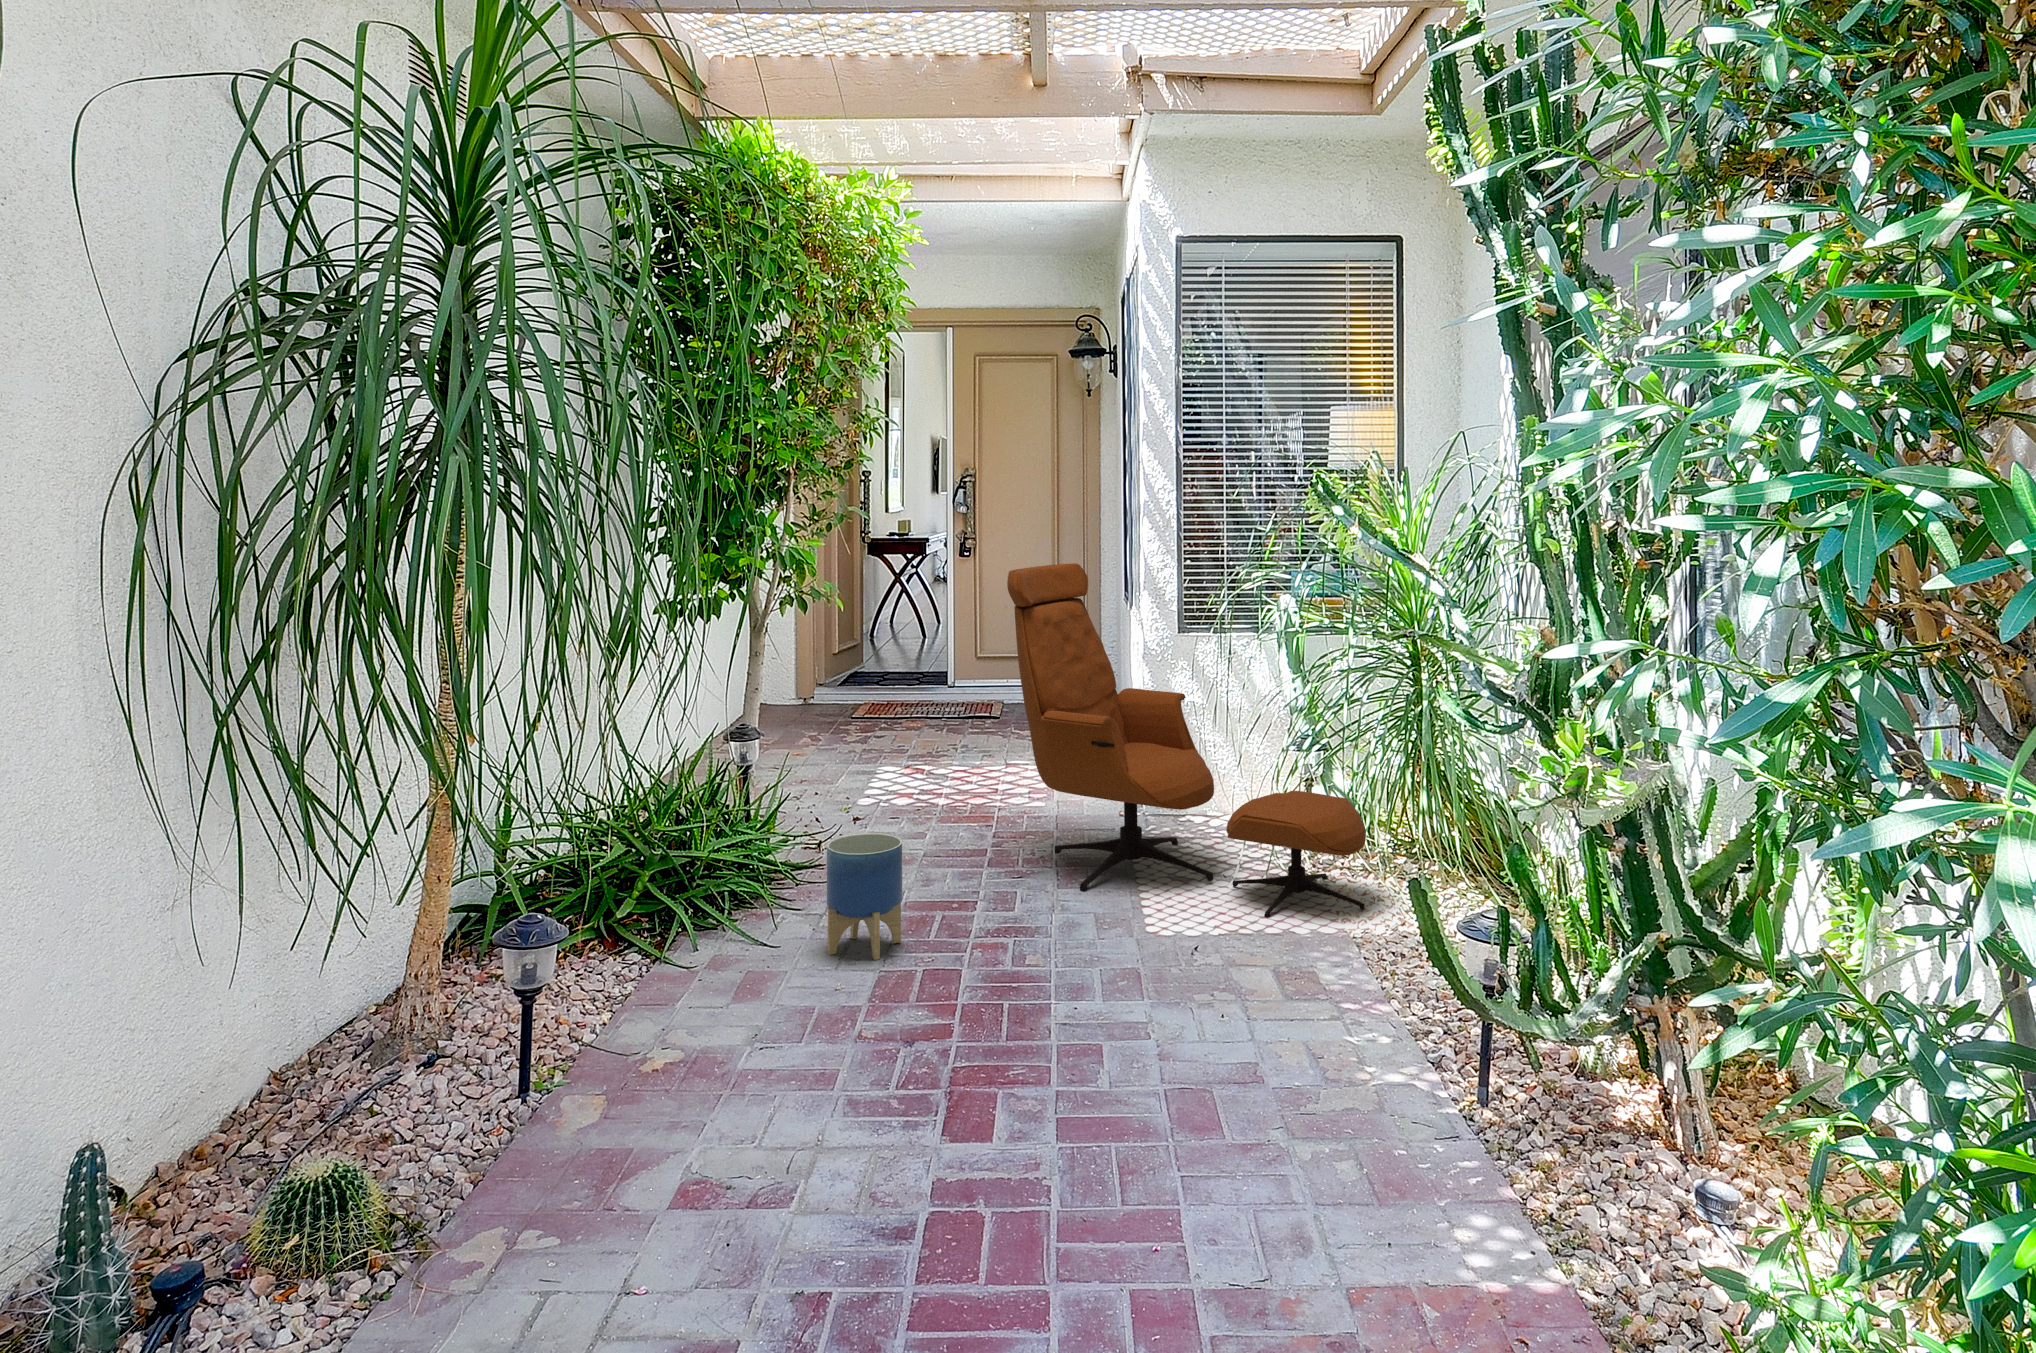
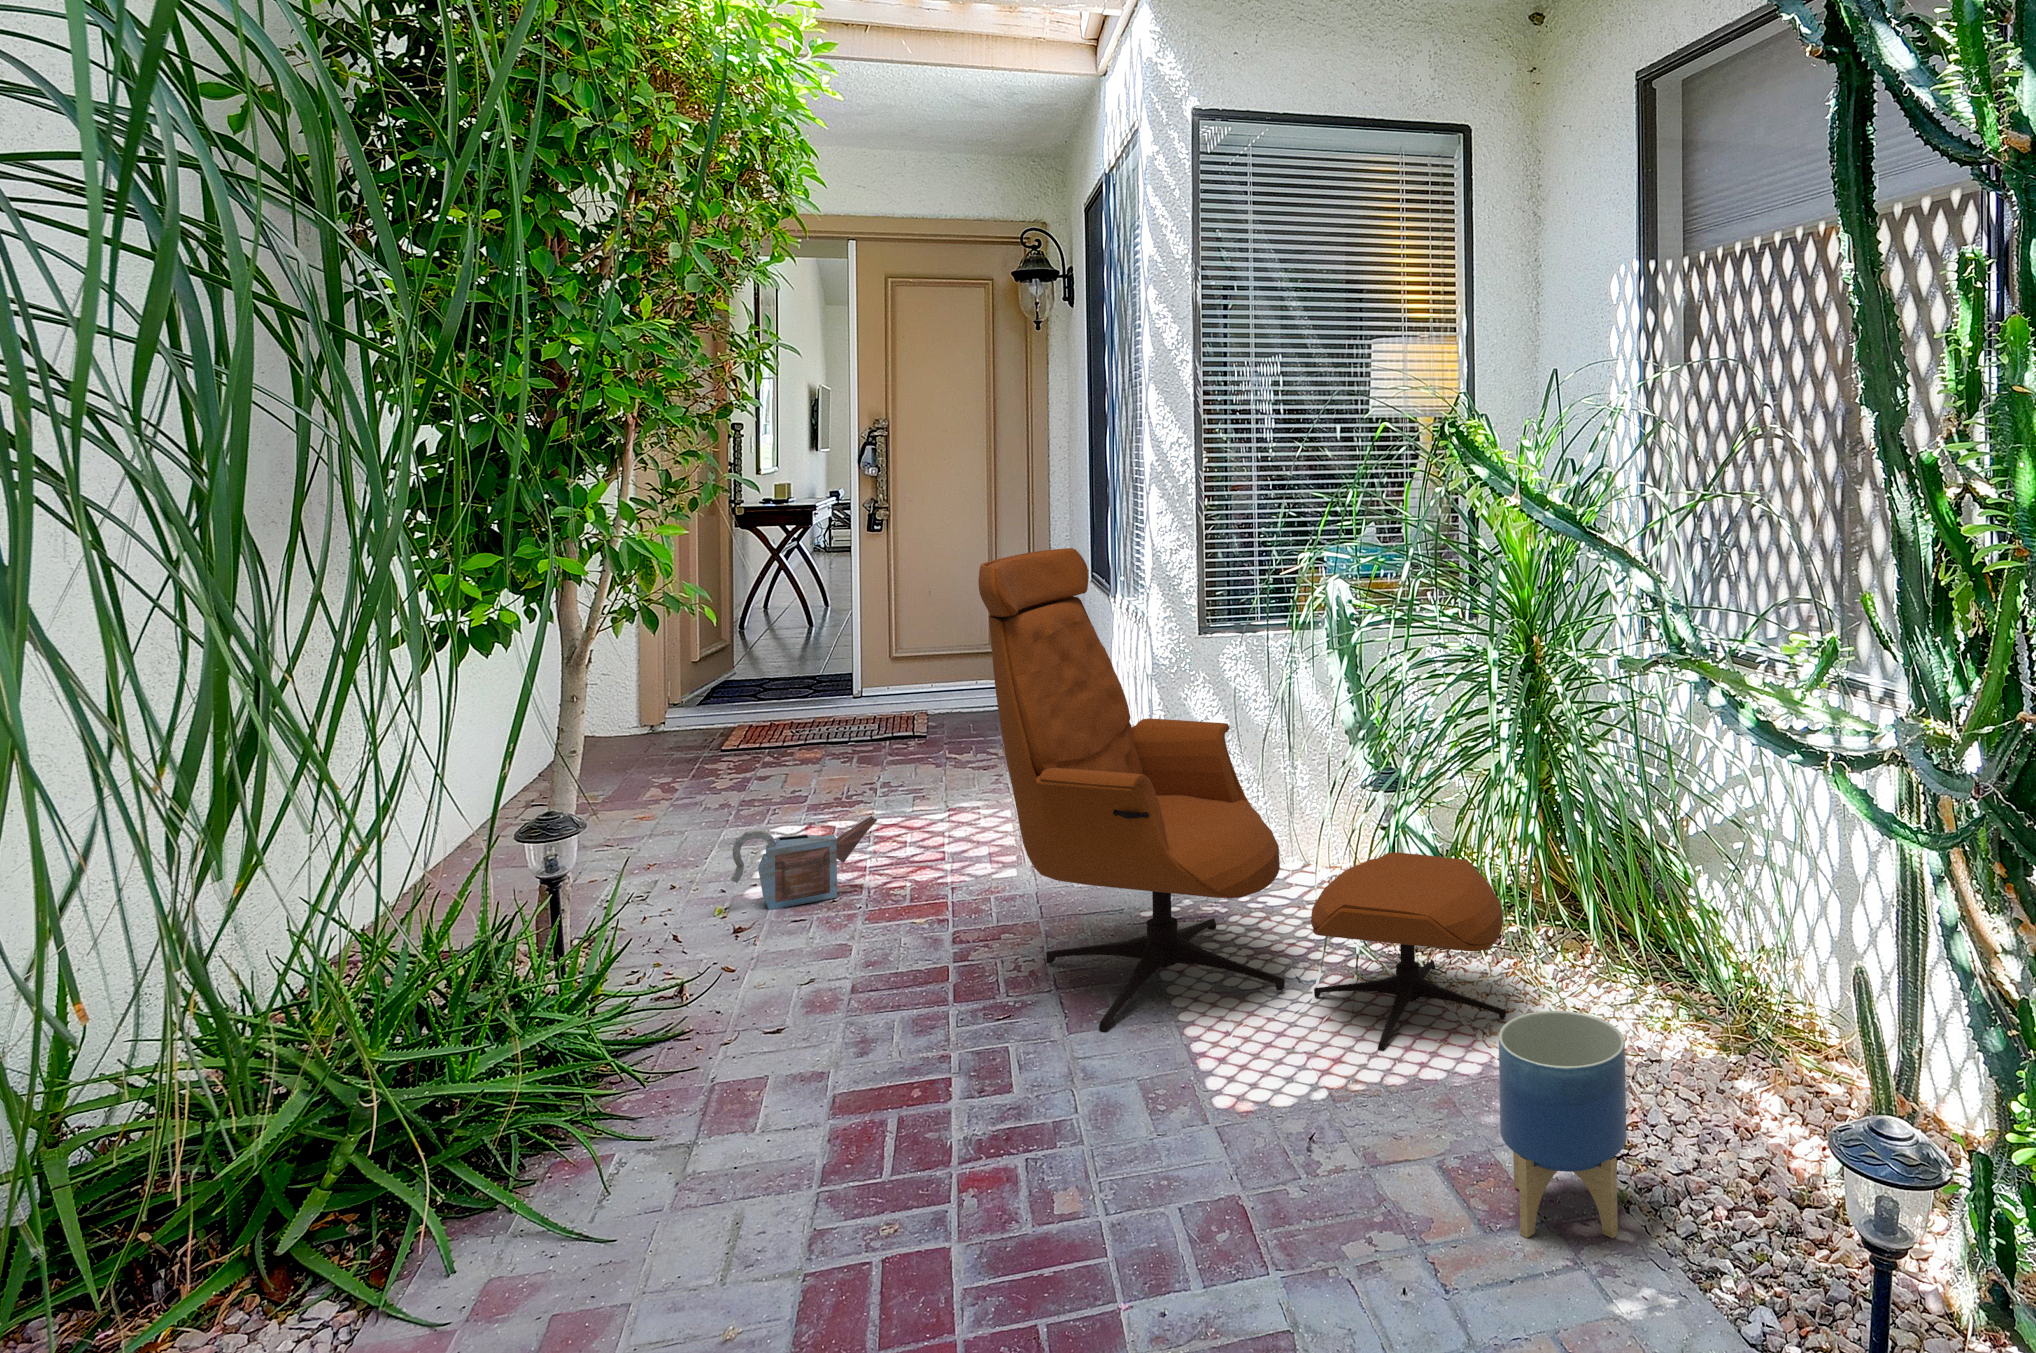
watering can: none [854,753,951,812] -> present [731,816,877,910]
planter: present [827,833,902,960] -> present [1499,1011,1626,1238]

